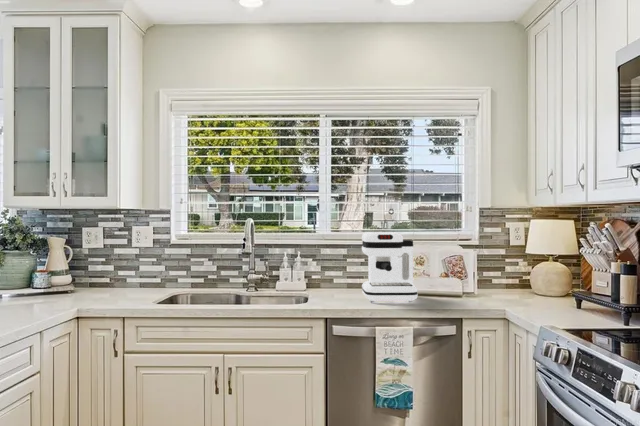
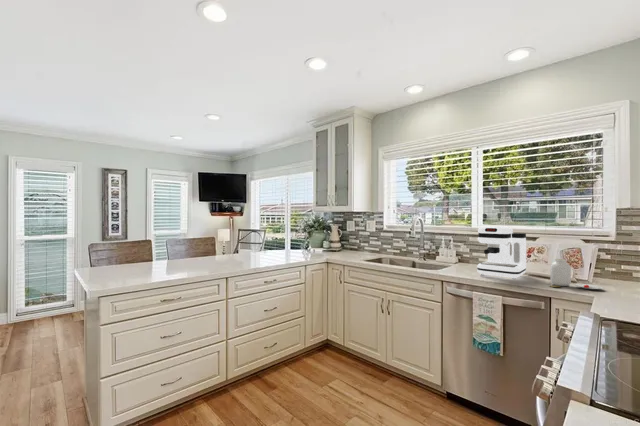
jar: none [451,270,504,305] -> present [550,259,603,289]

